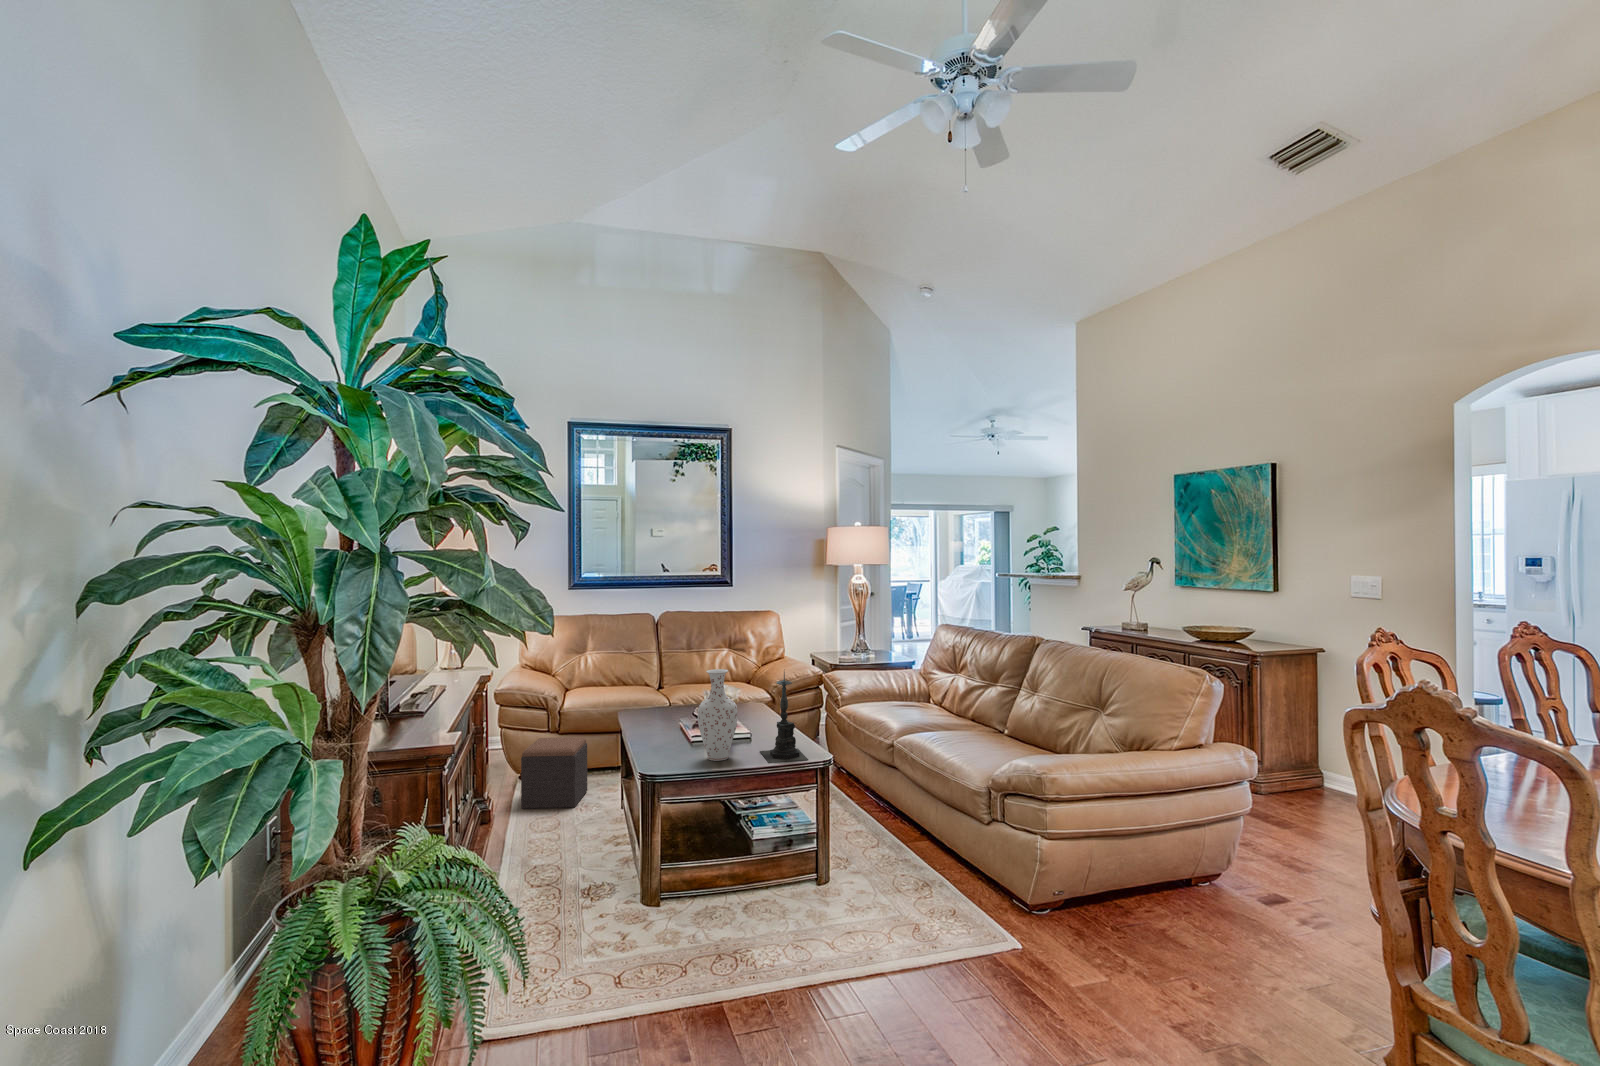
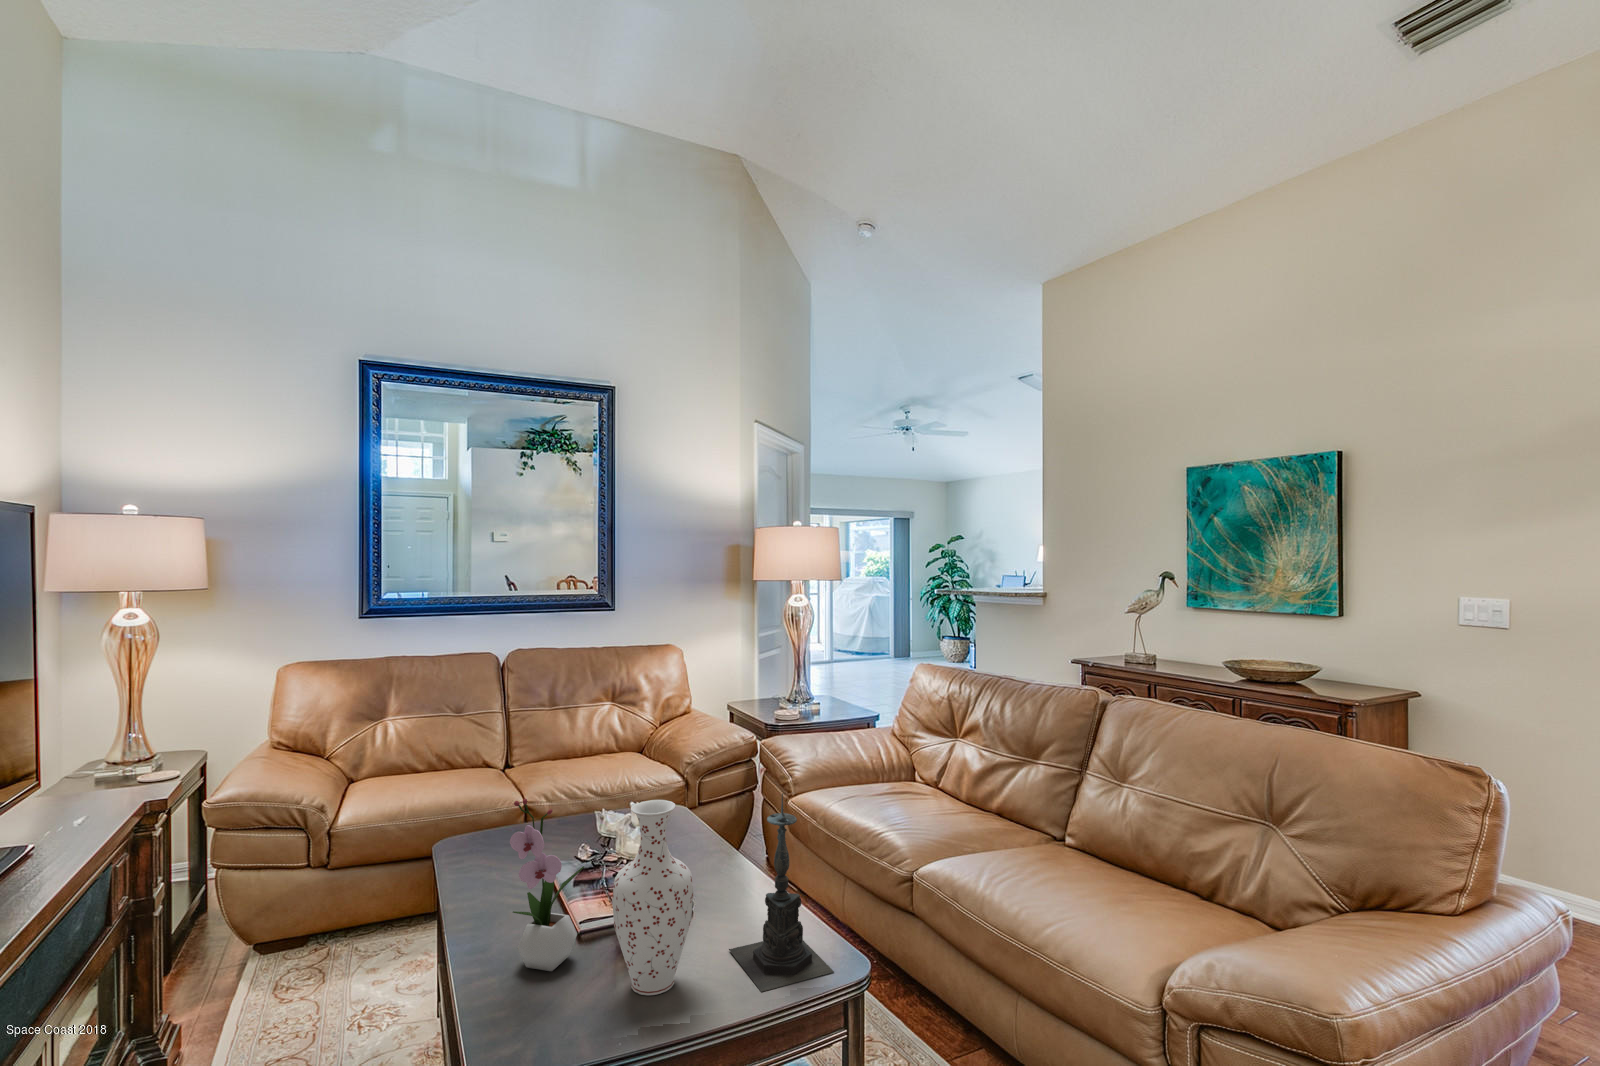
flower arrangement: none [651,667,688,753] -> present [510,799,584,971]
footstool: present [521,737,587,809] -> none [242,881,380,1036]

